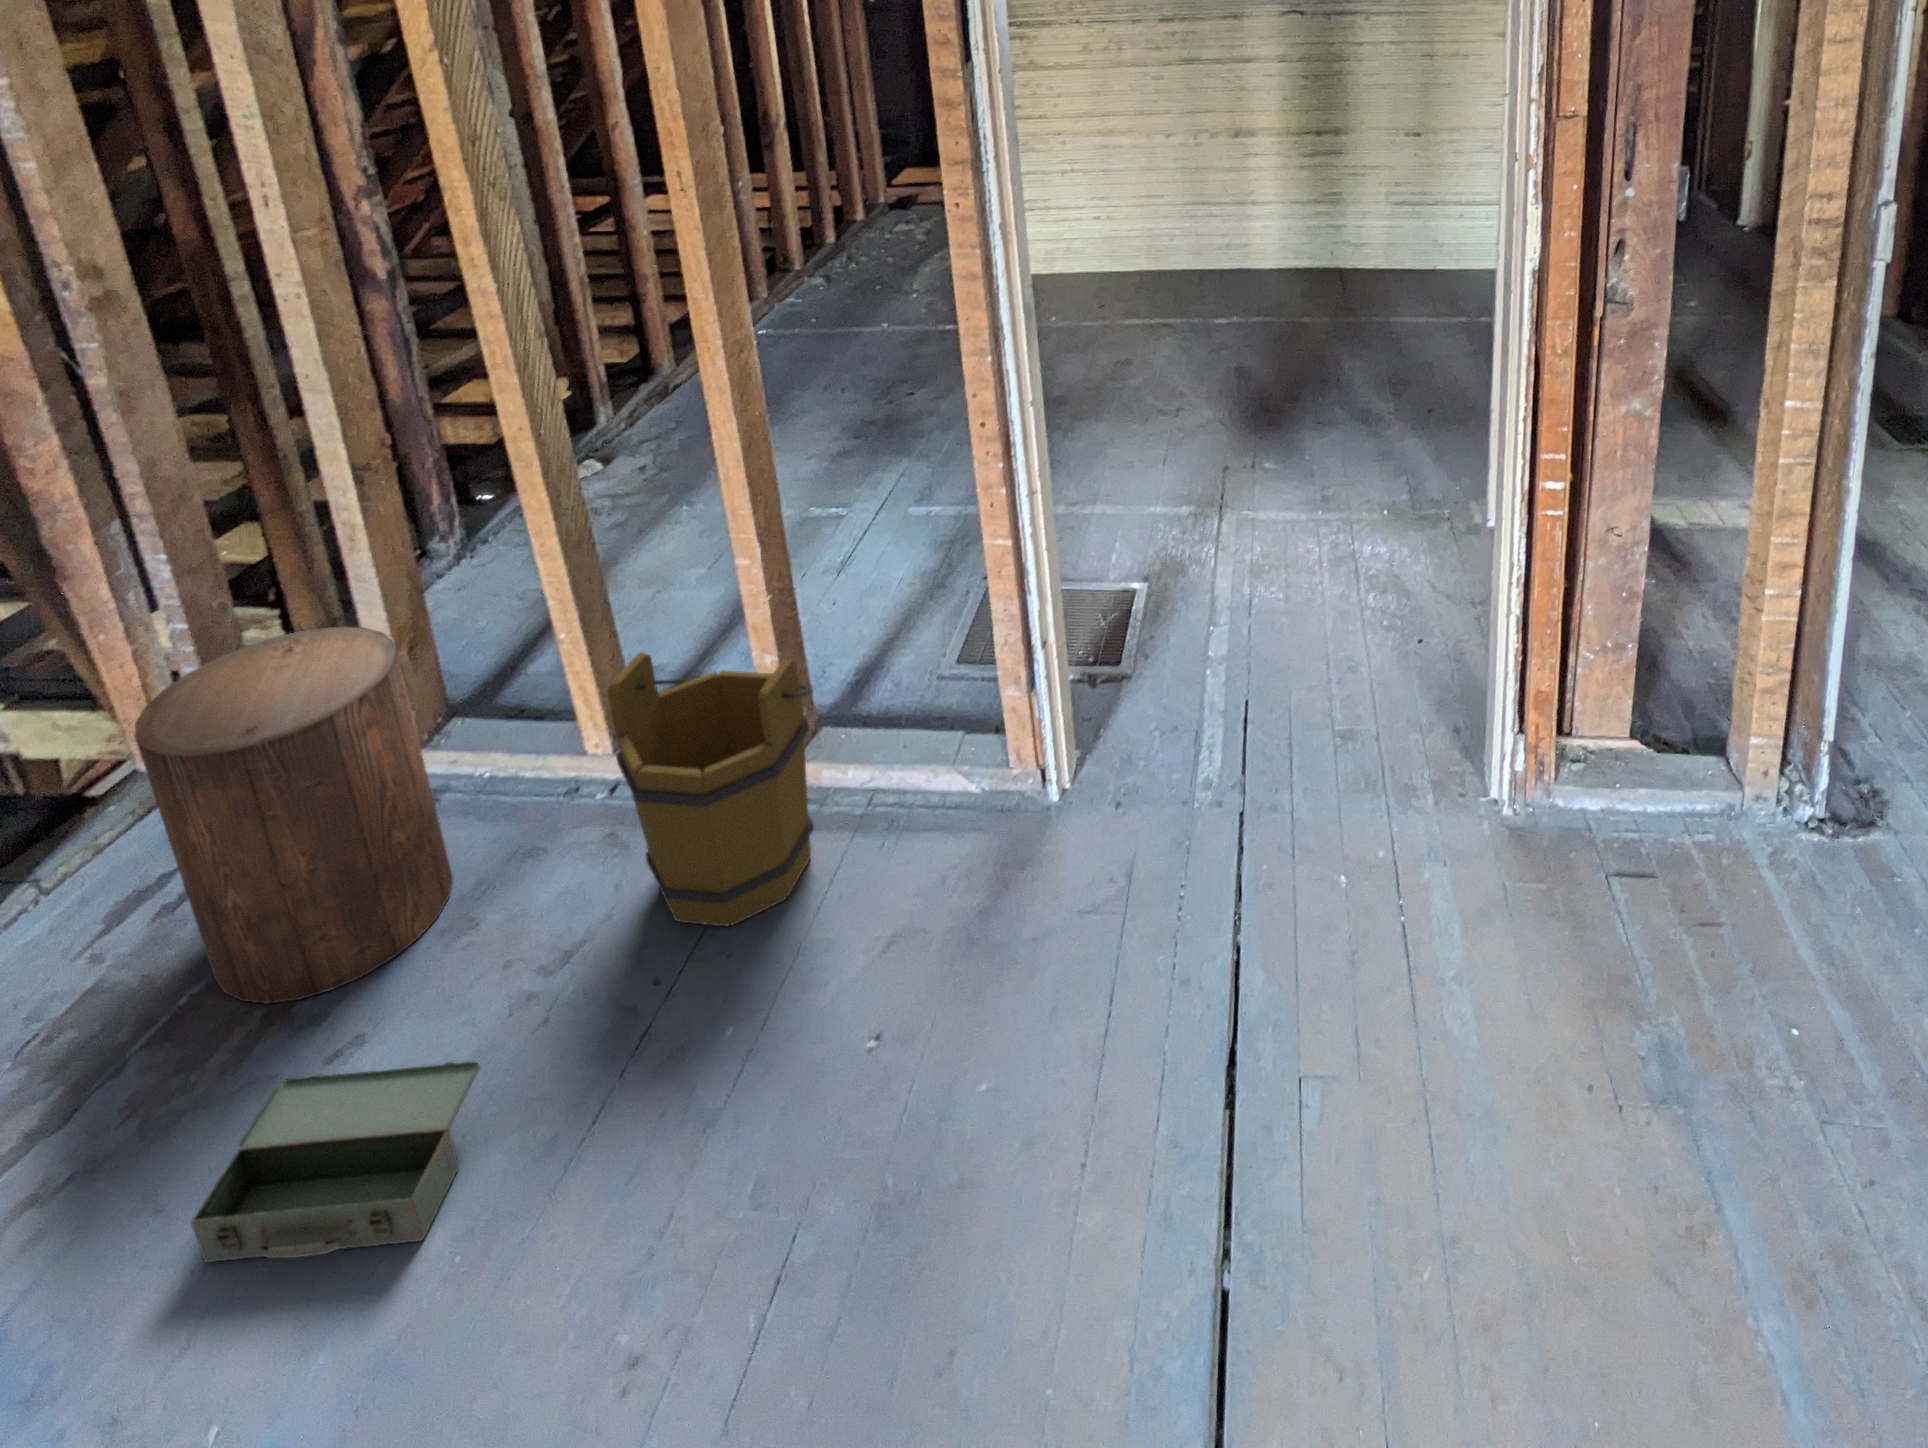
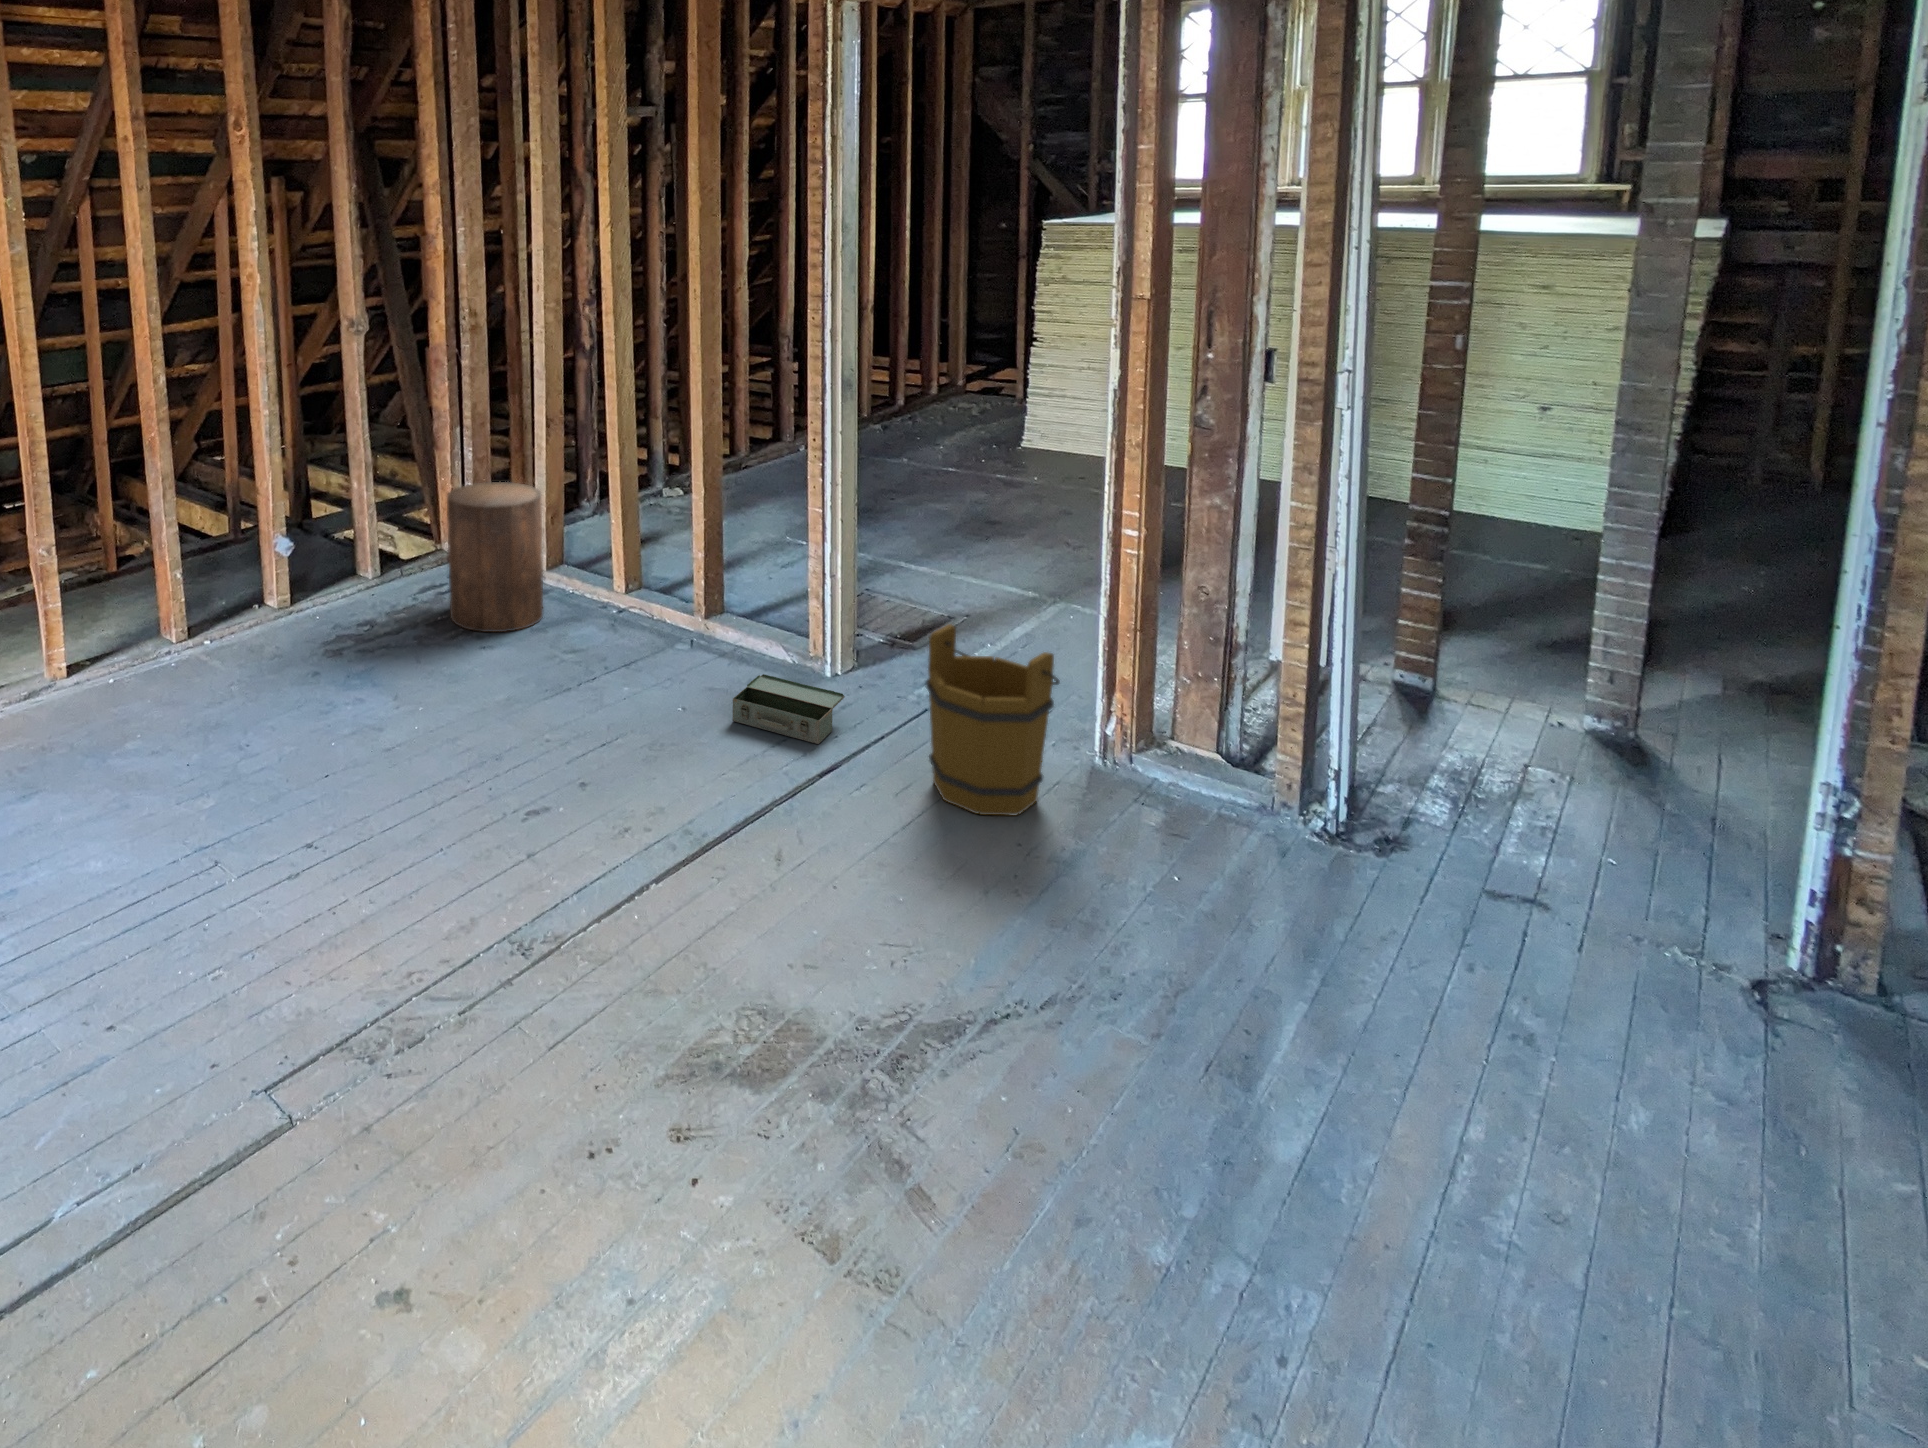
bucket: present [607,652,814,926] -> present [925,624,1060,815]
toolbox: present [191,1062,480,1262] -> present [733,674,845,744]

